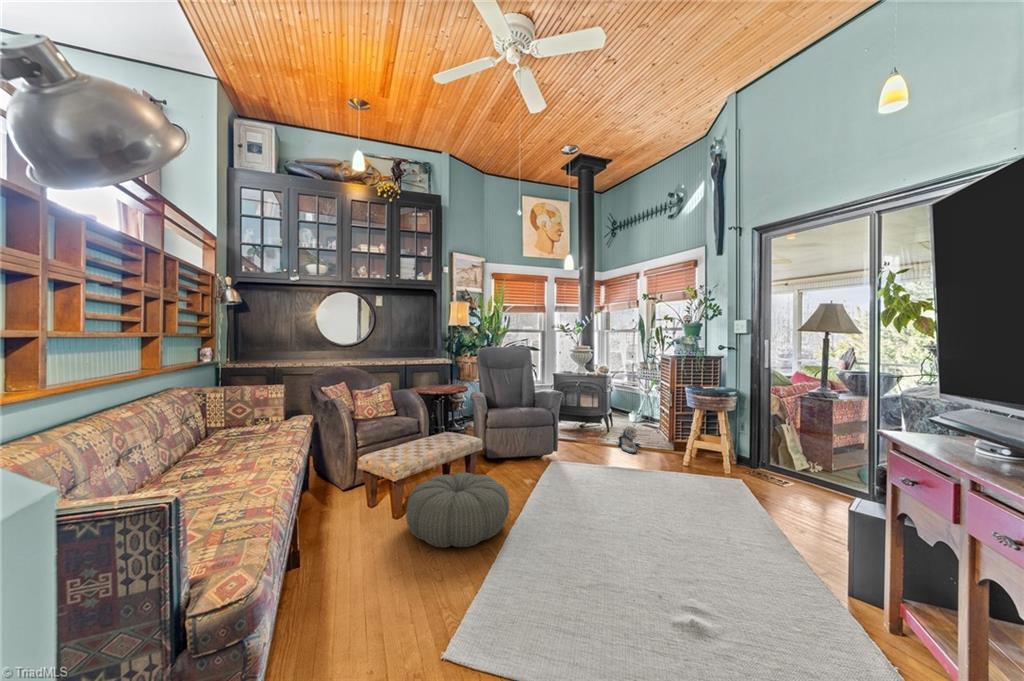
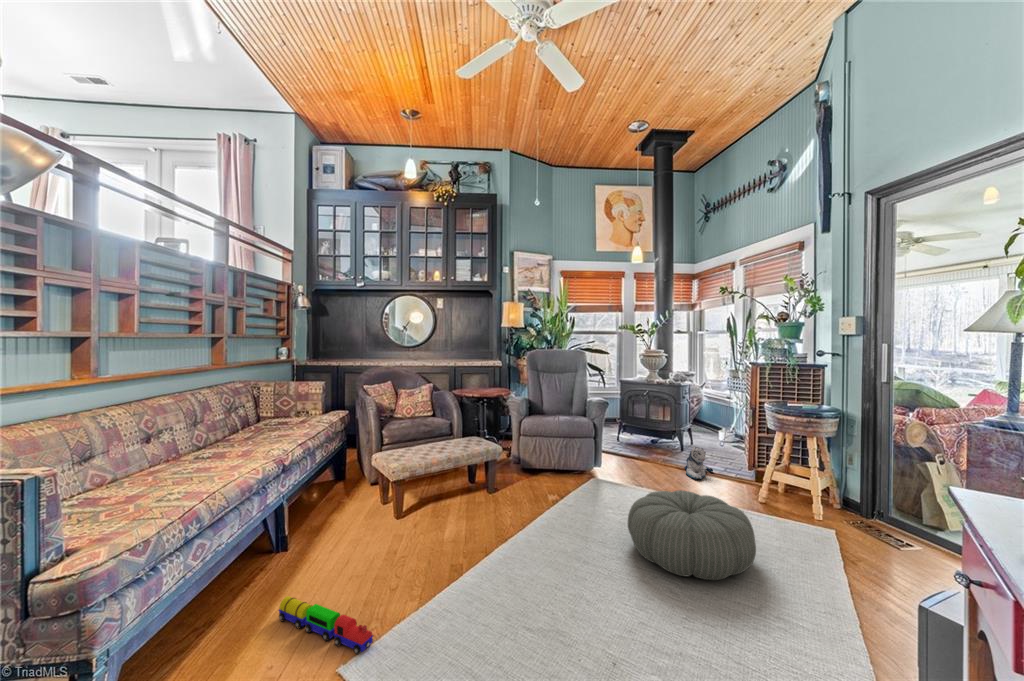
pouf: present [406,472,509,548] -> present [628,490,756,580]
toy train: none [351,605,466,641] -> present [279,596,373,655]

